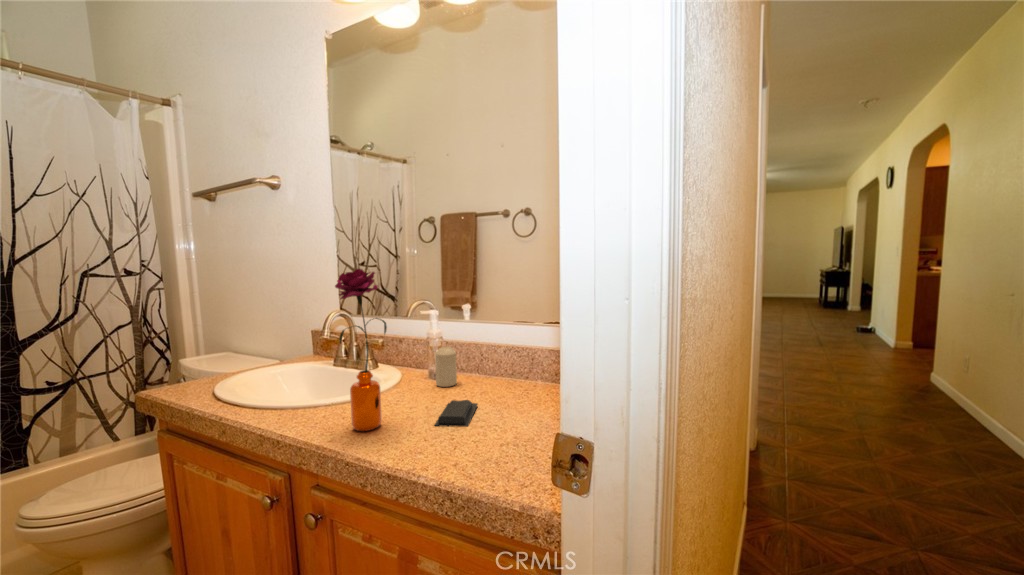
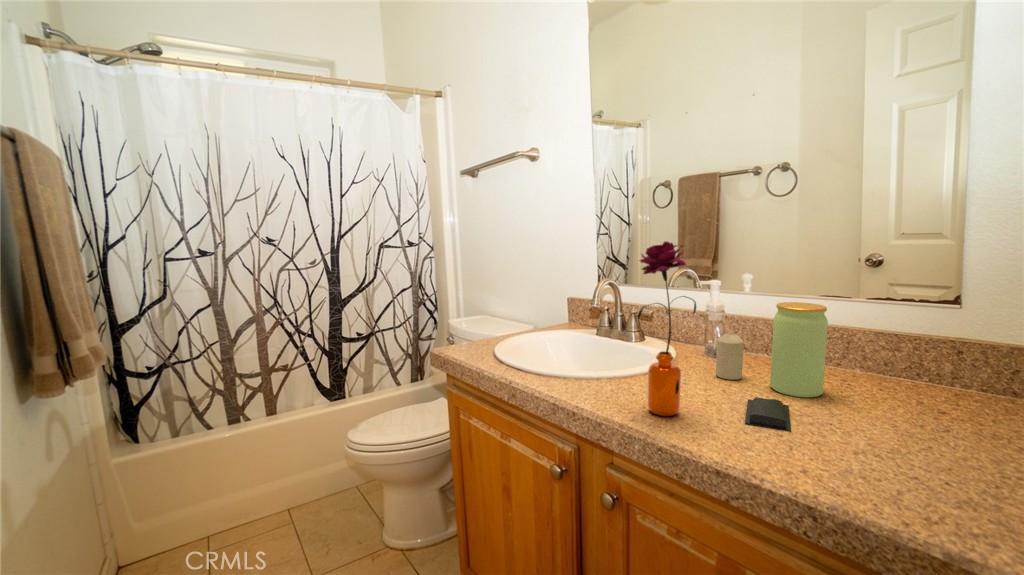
jar: none [473,316,511,395] -> present [770,302,828,398]

